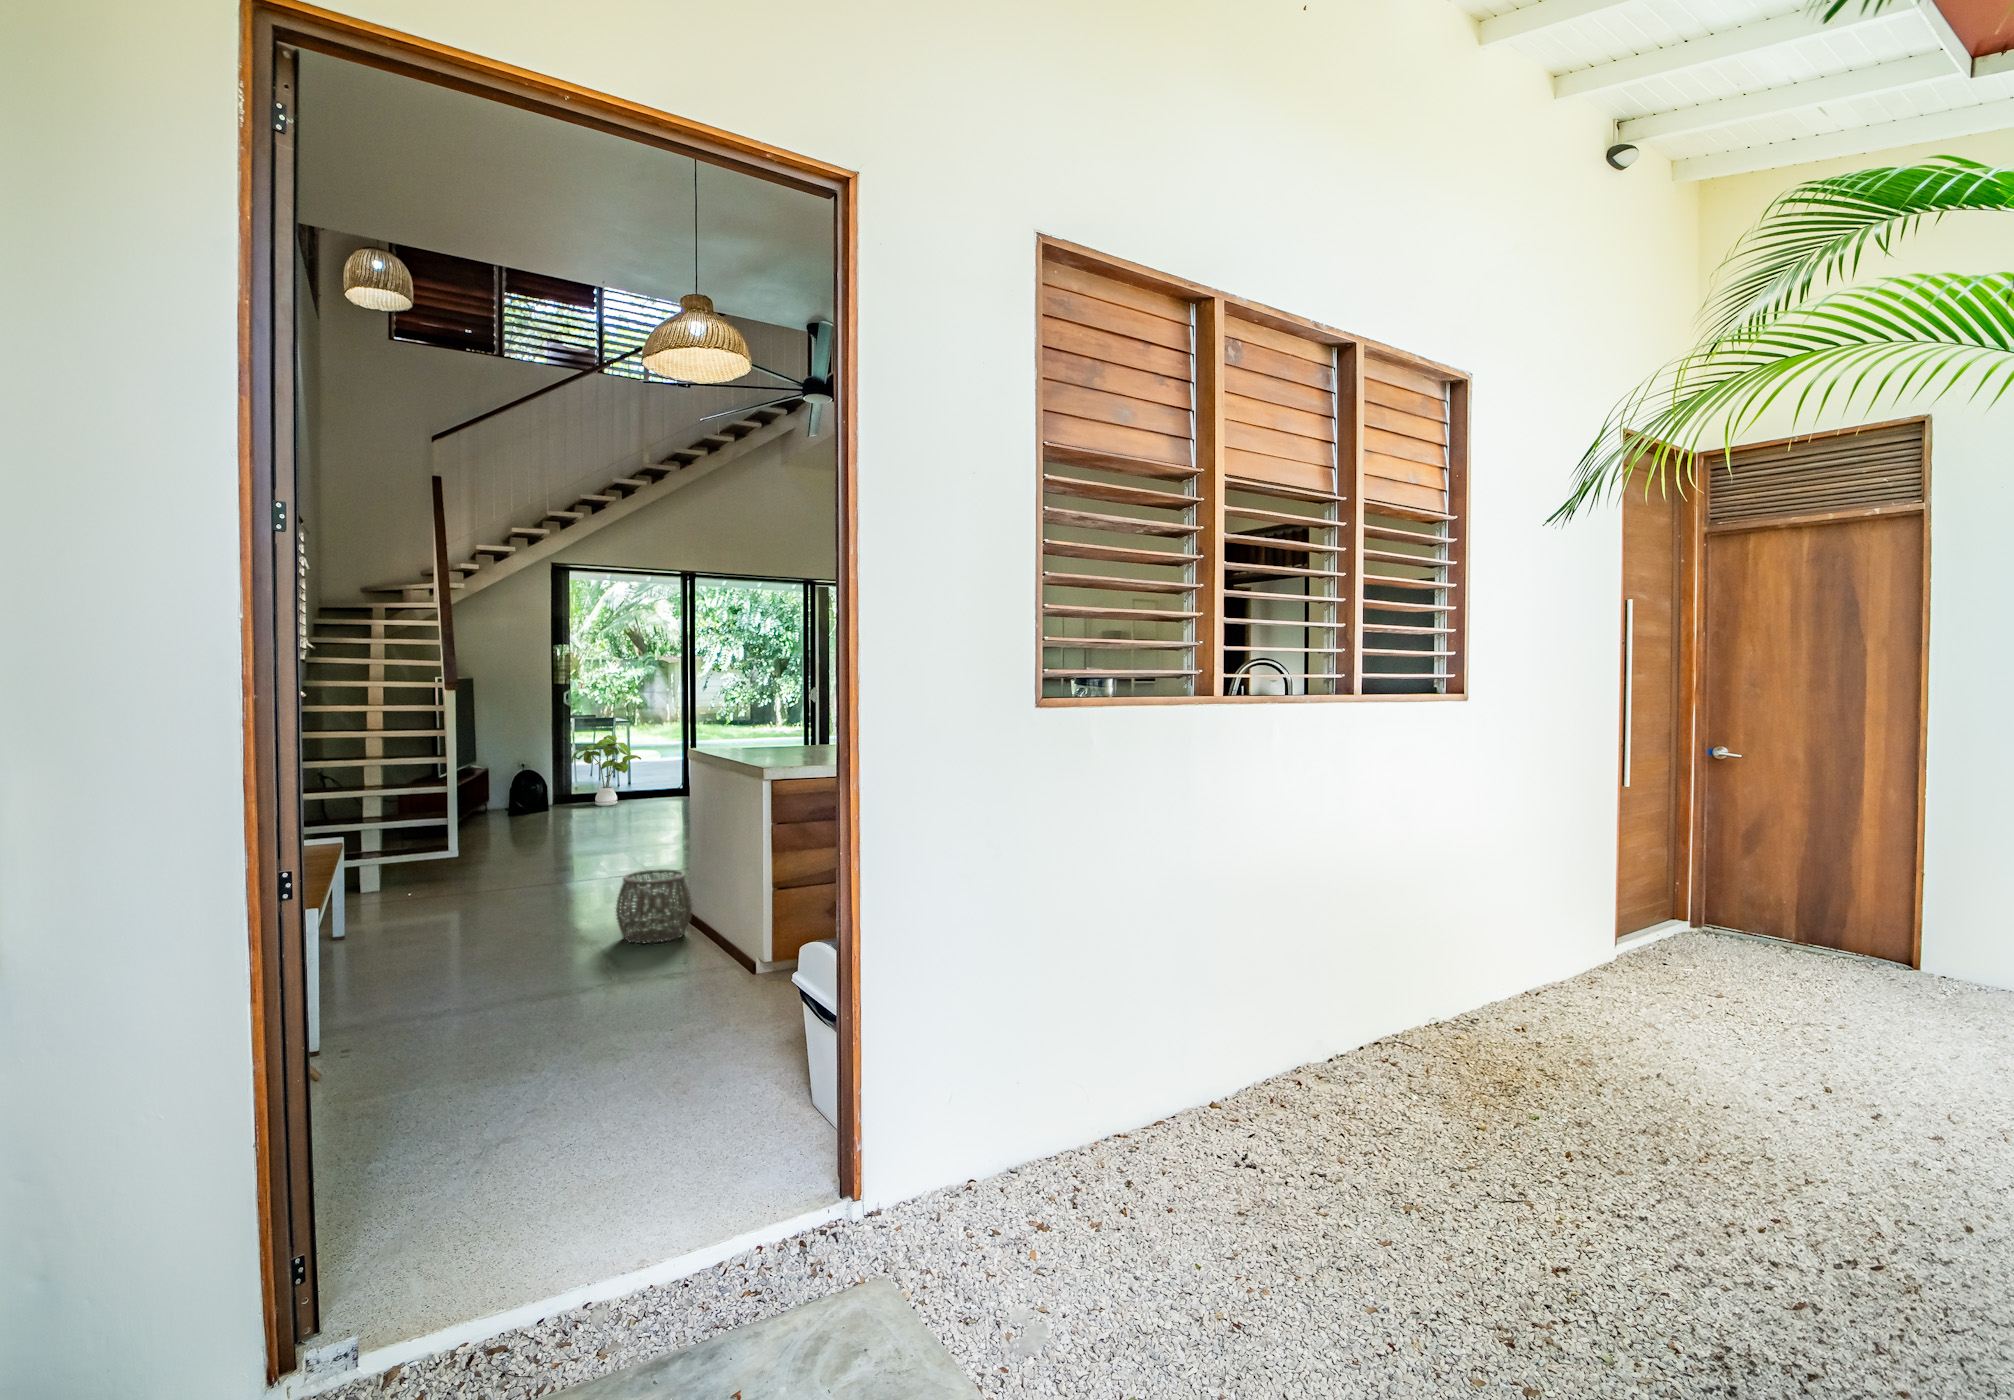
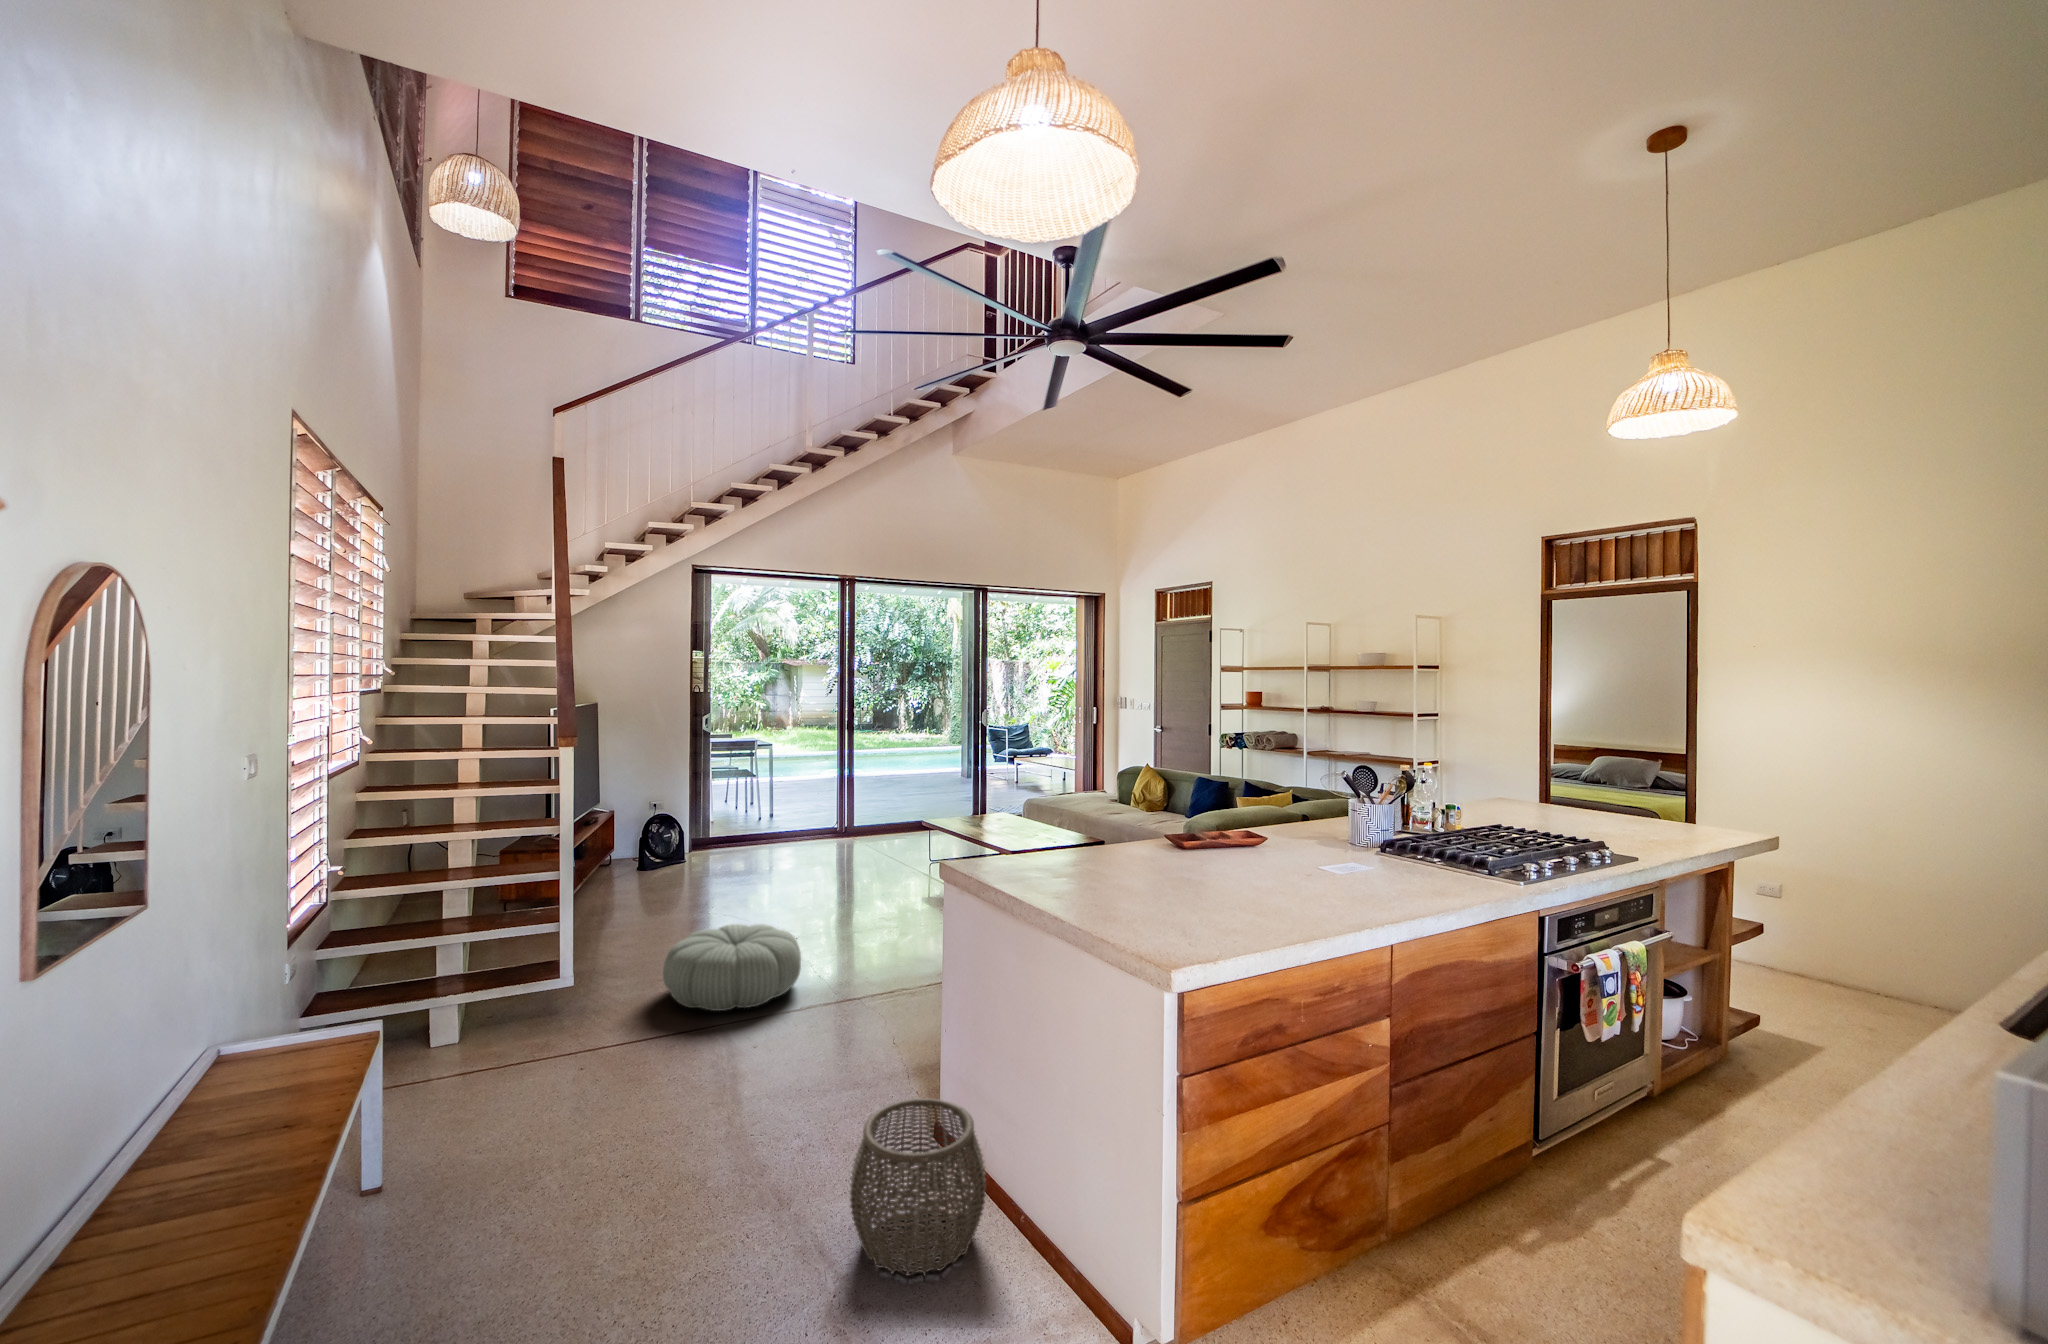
house plant: present [571,735,641,806] -> none [708,766,785,847]
pouf: none [522,826,624,876] -> present [663,924,801,1011]

